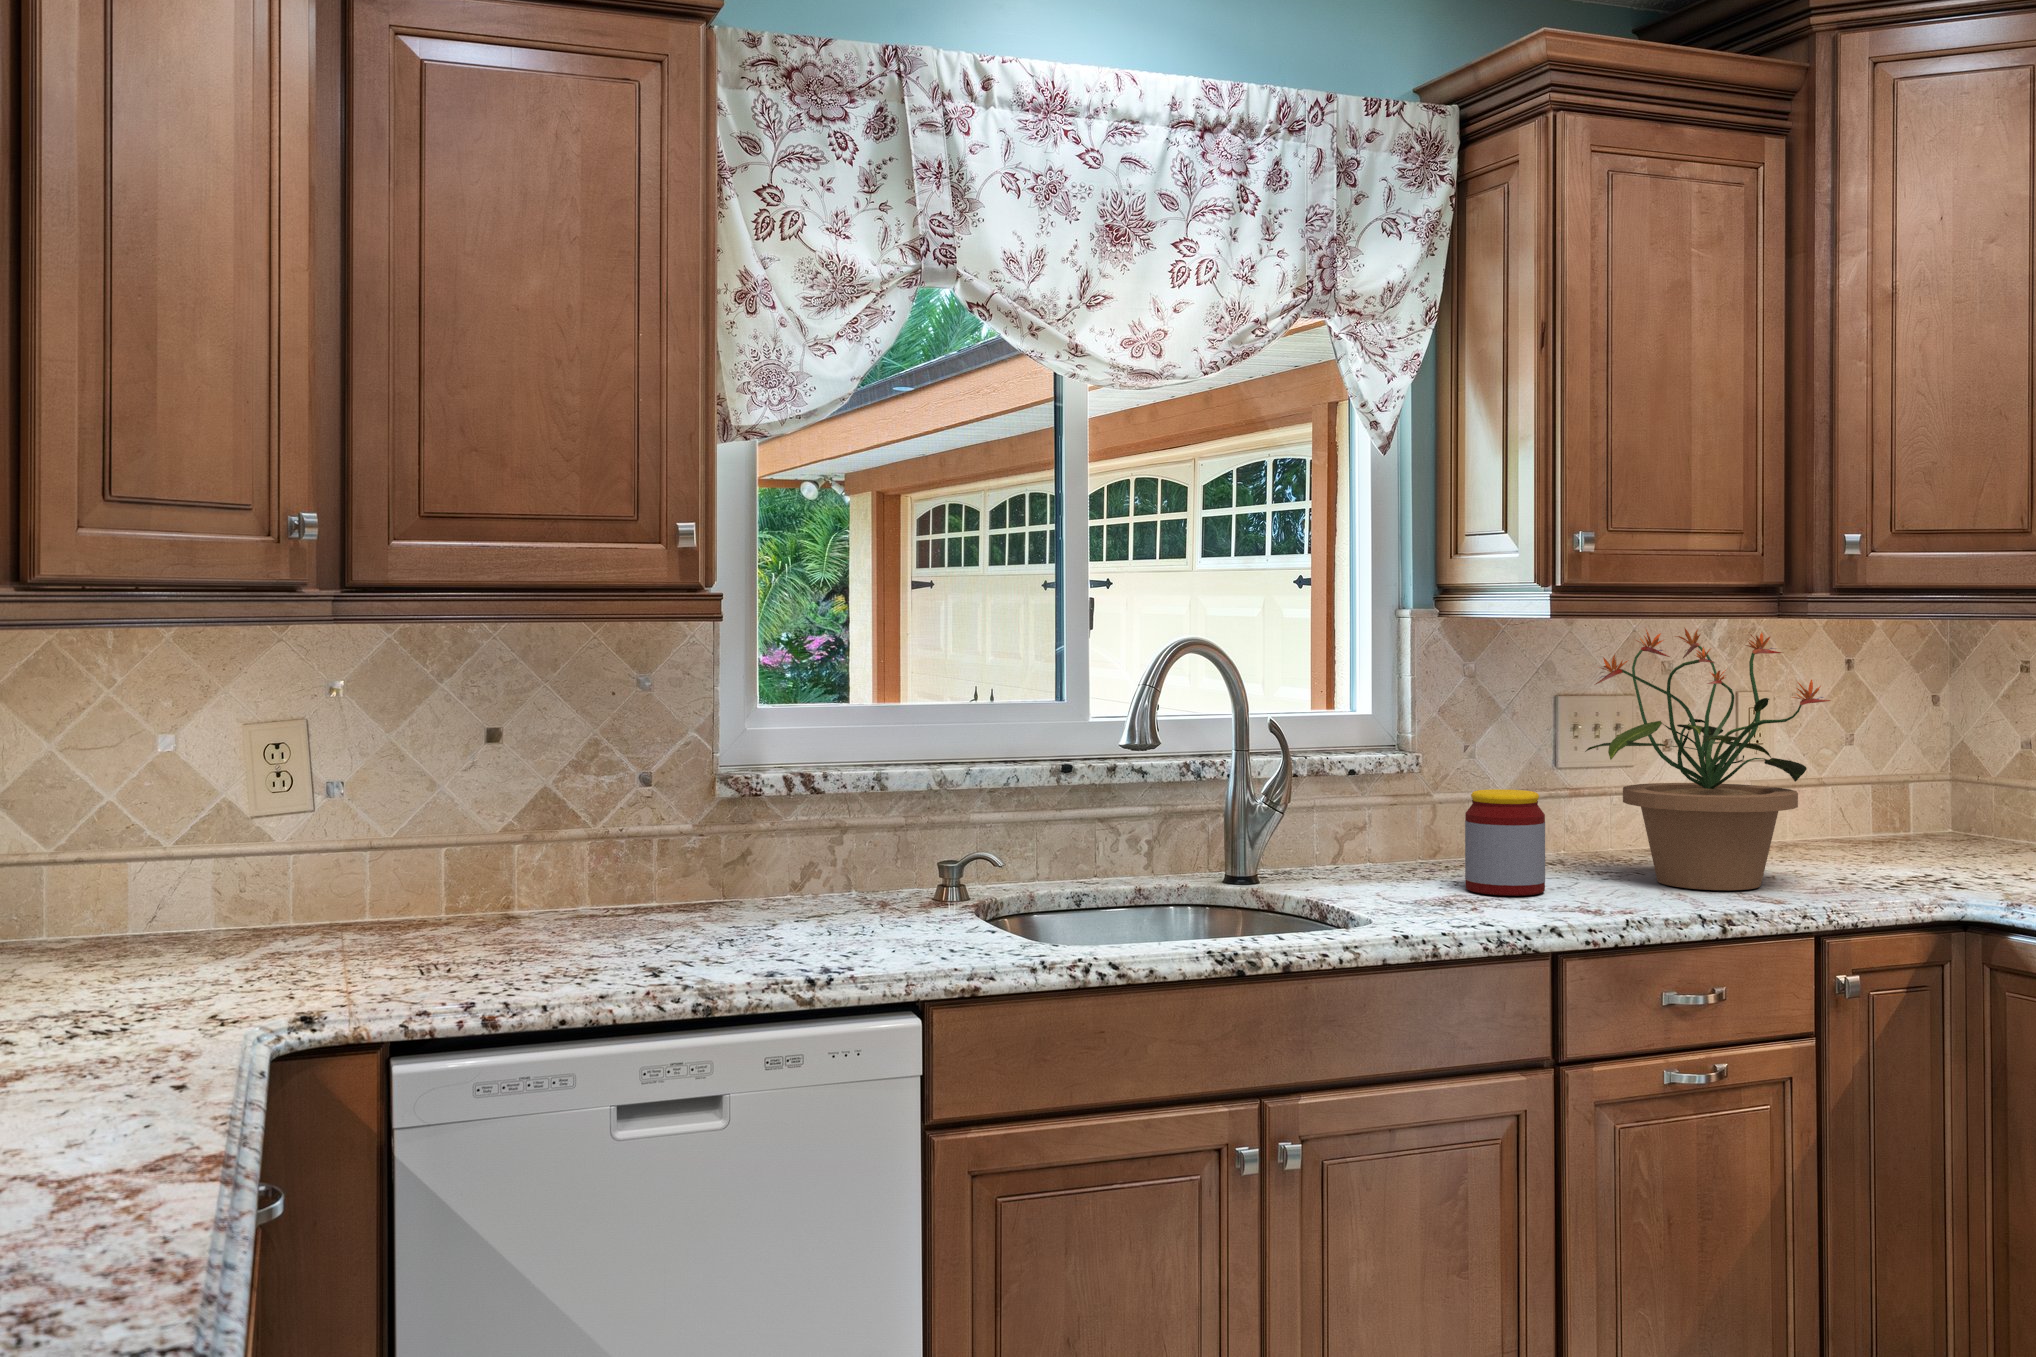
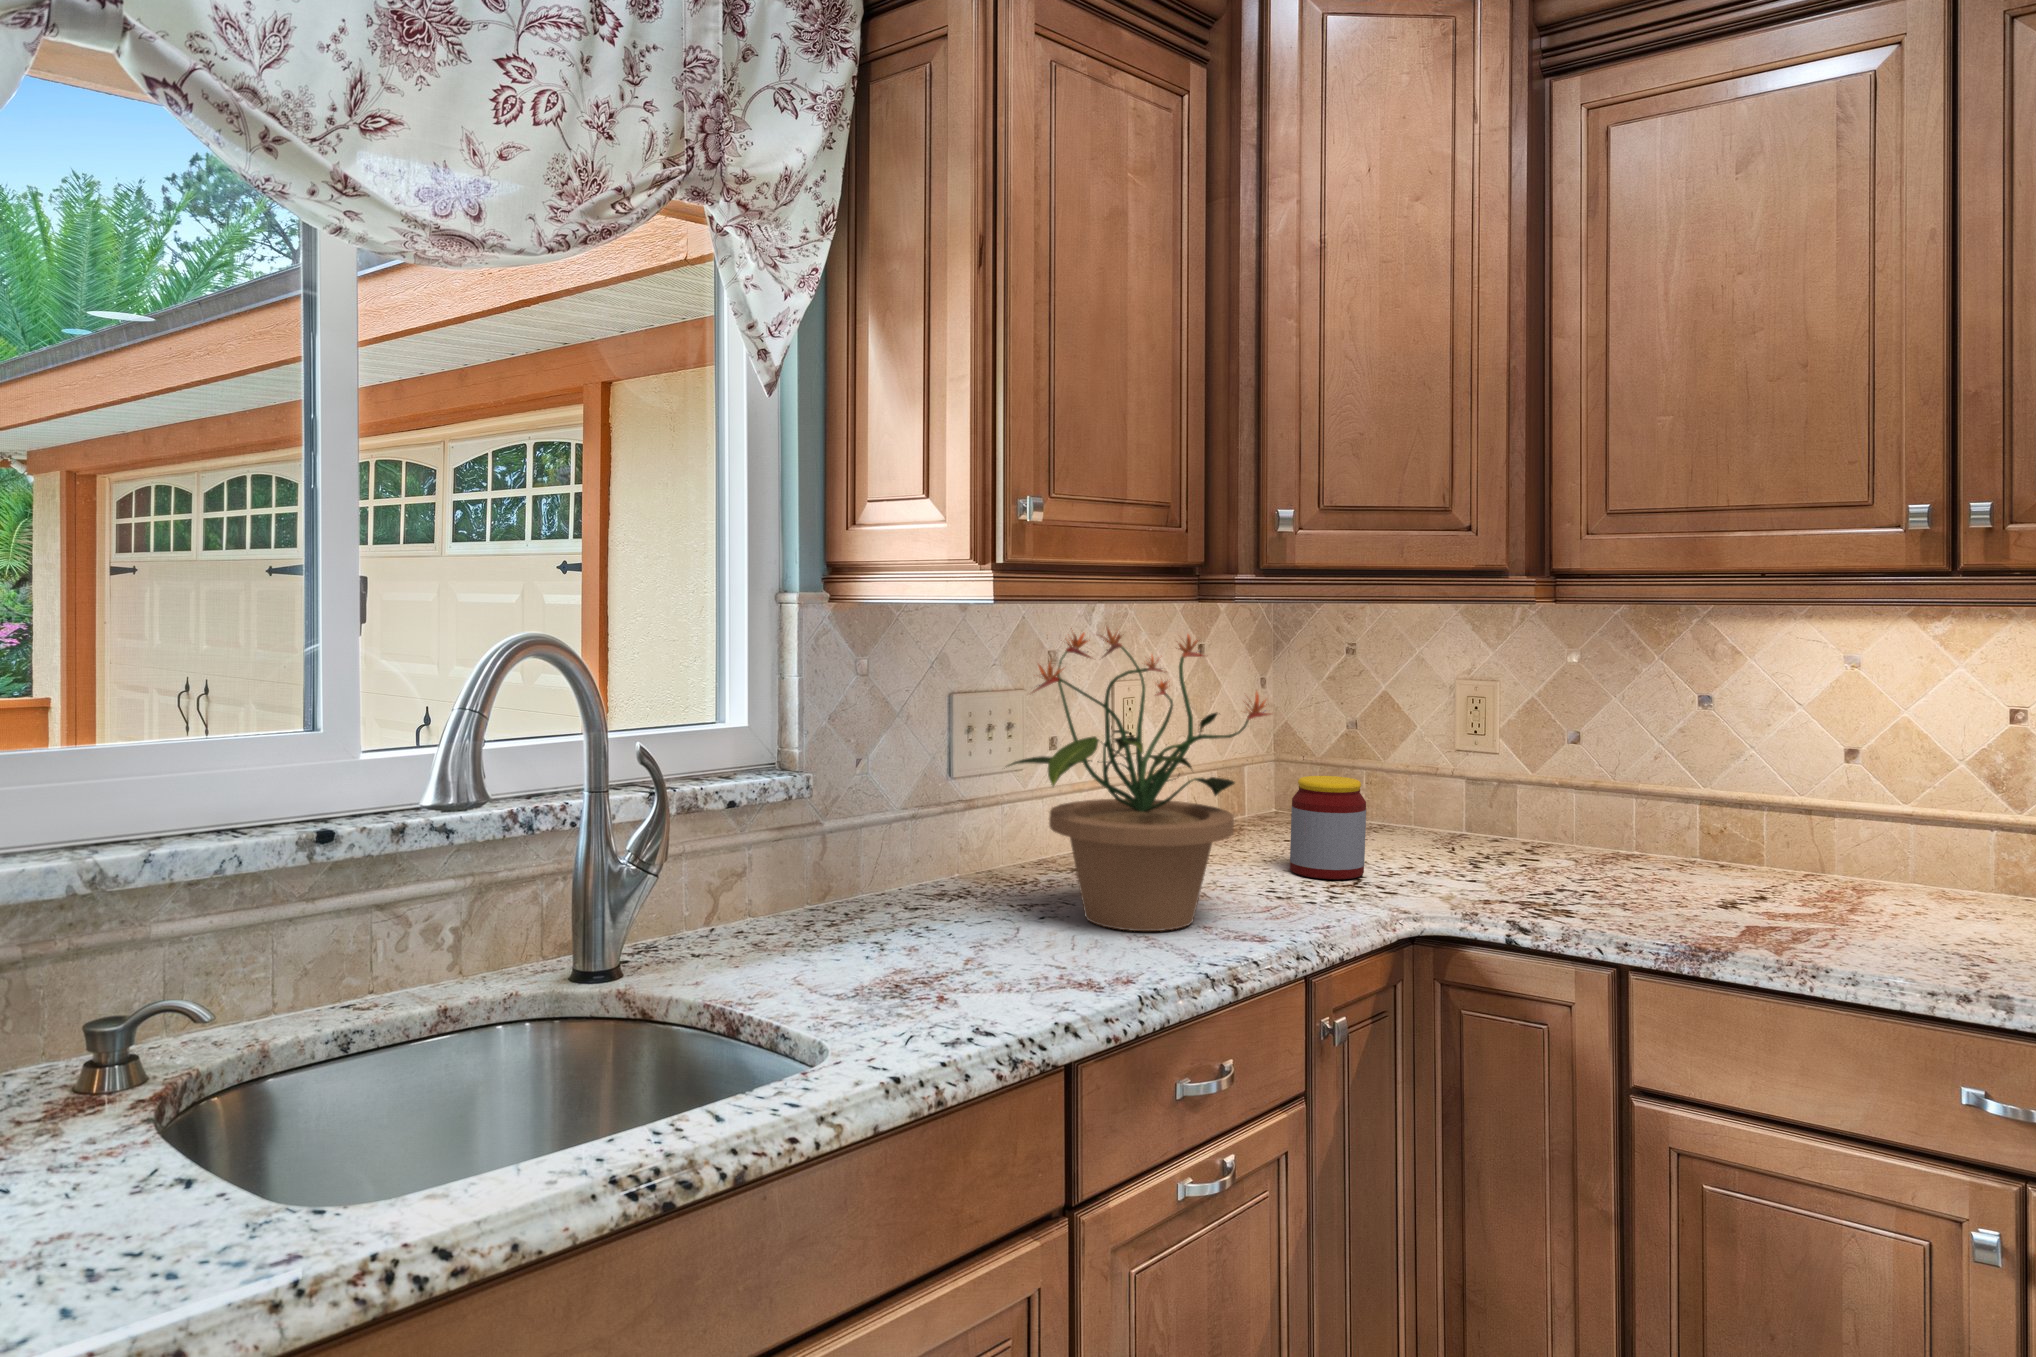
jar: present [1465,789,1545,896] -> present [1290,776,1366,879]

